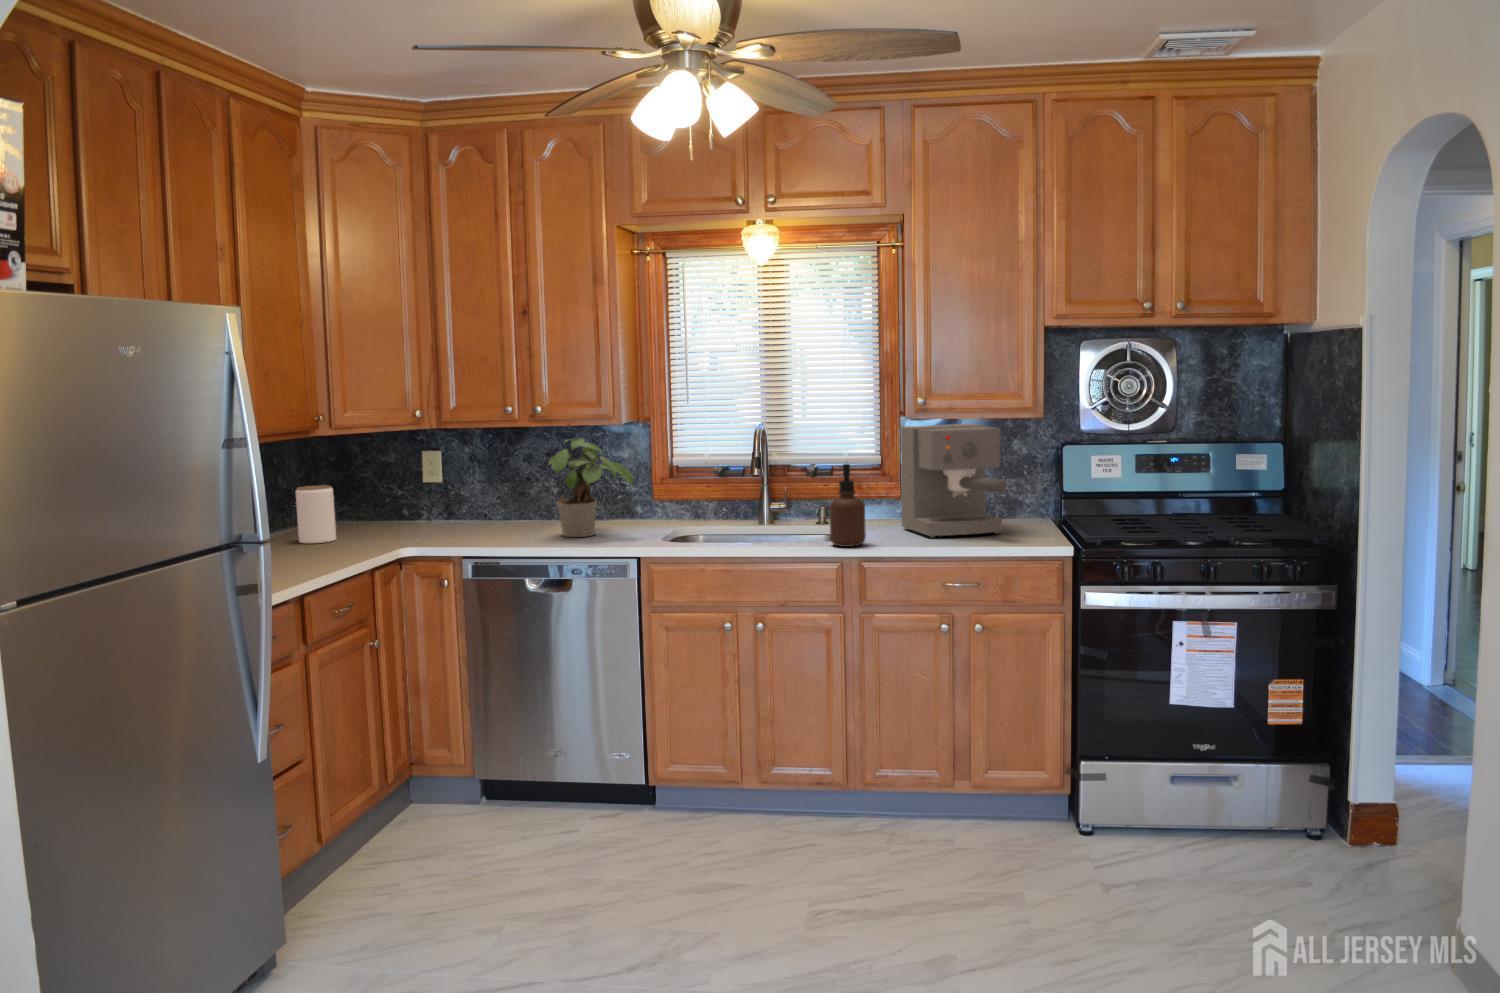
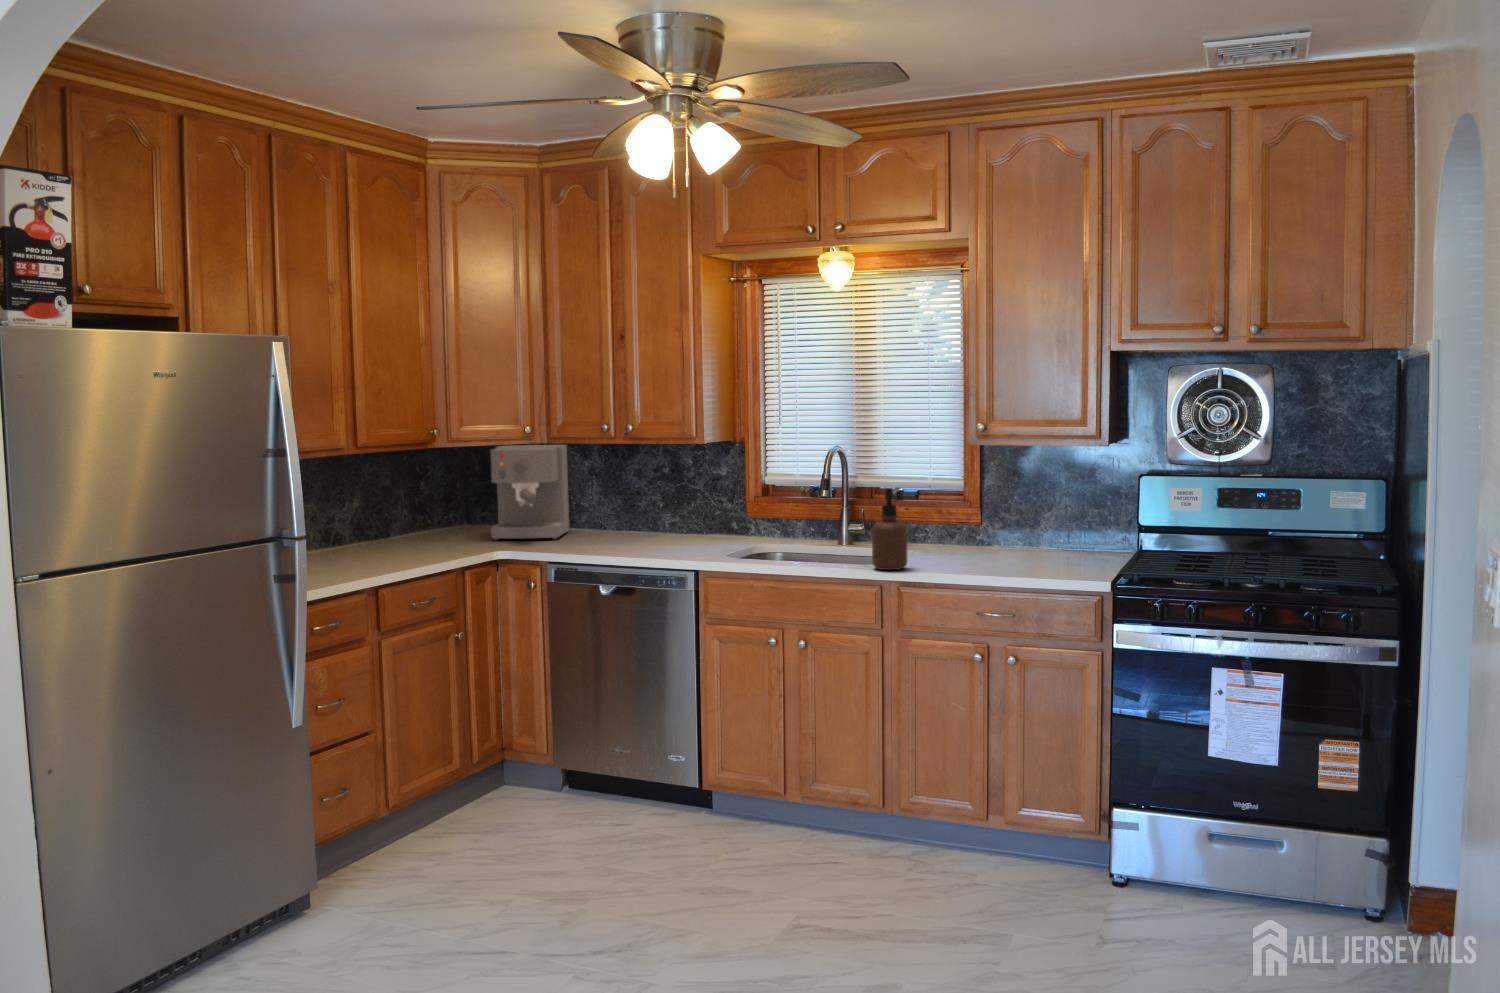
coffee maker: present [901,424,1006,538] -> present [491,445,569,540]
potted plant: present [548,438,633,537] -> none [630,456,704,549]
jar: present [296,485,336,543] -> none [422,492,456,544]

